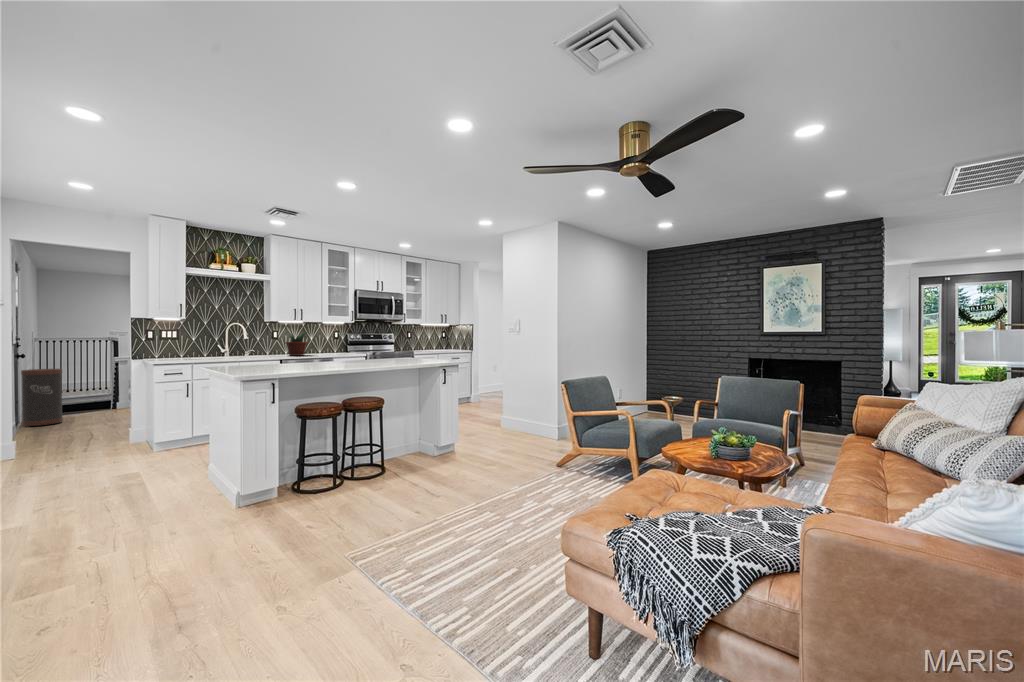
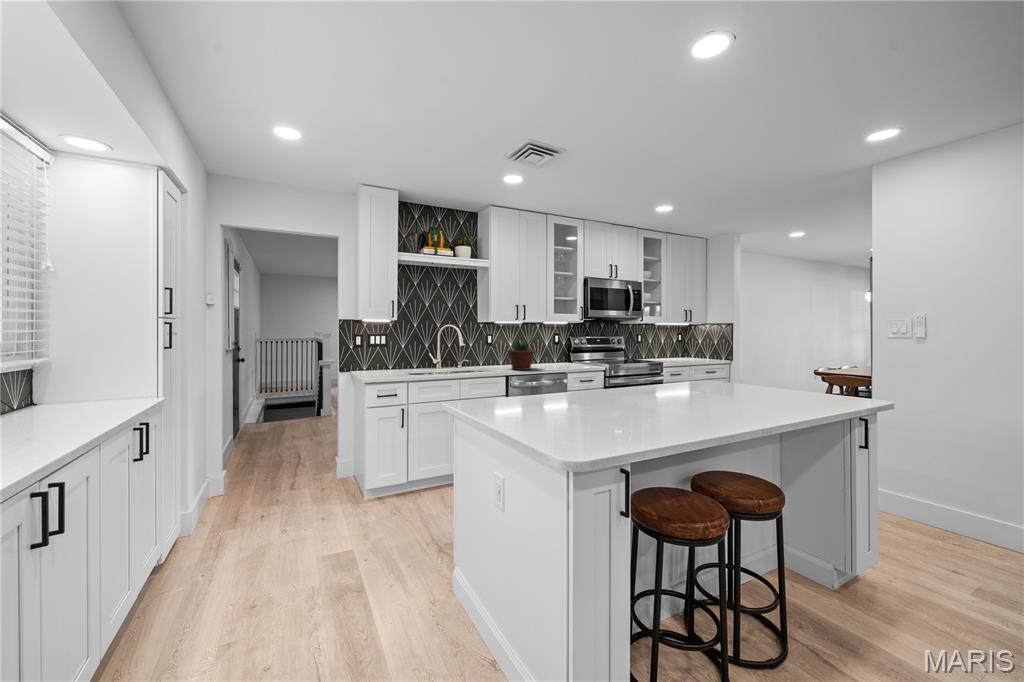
trash can: present [21,369,63,427] -> none [242,375,276,438]

